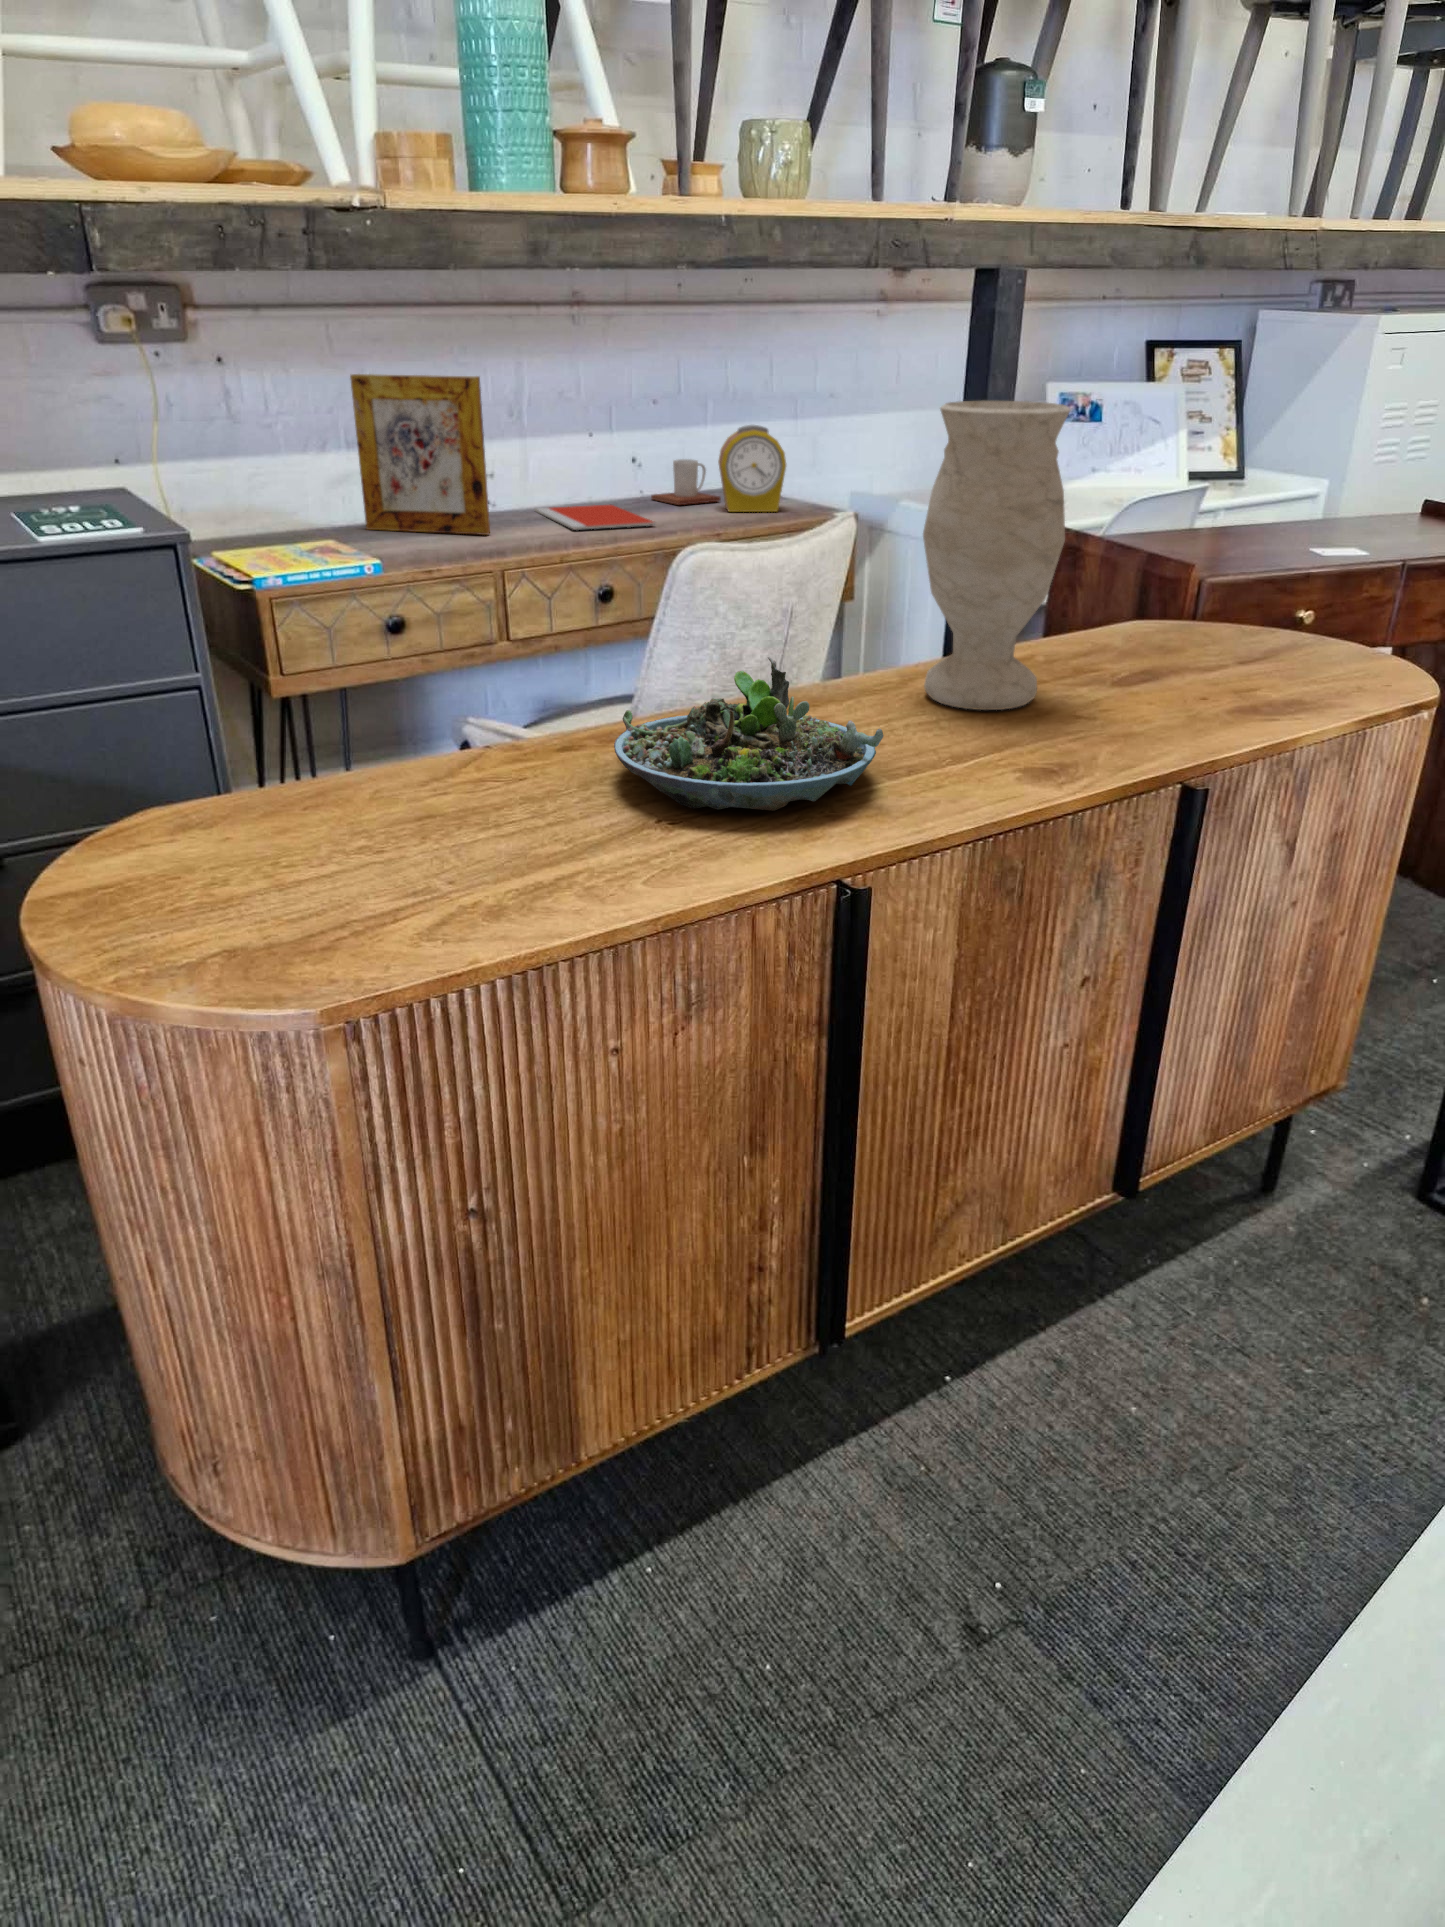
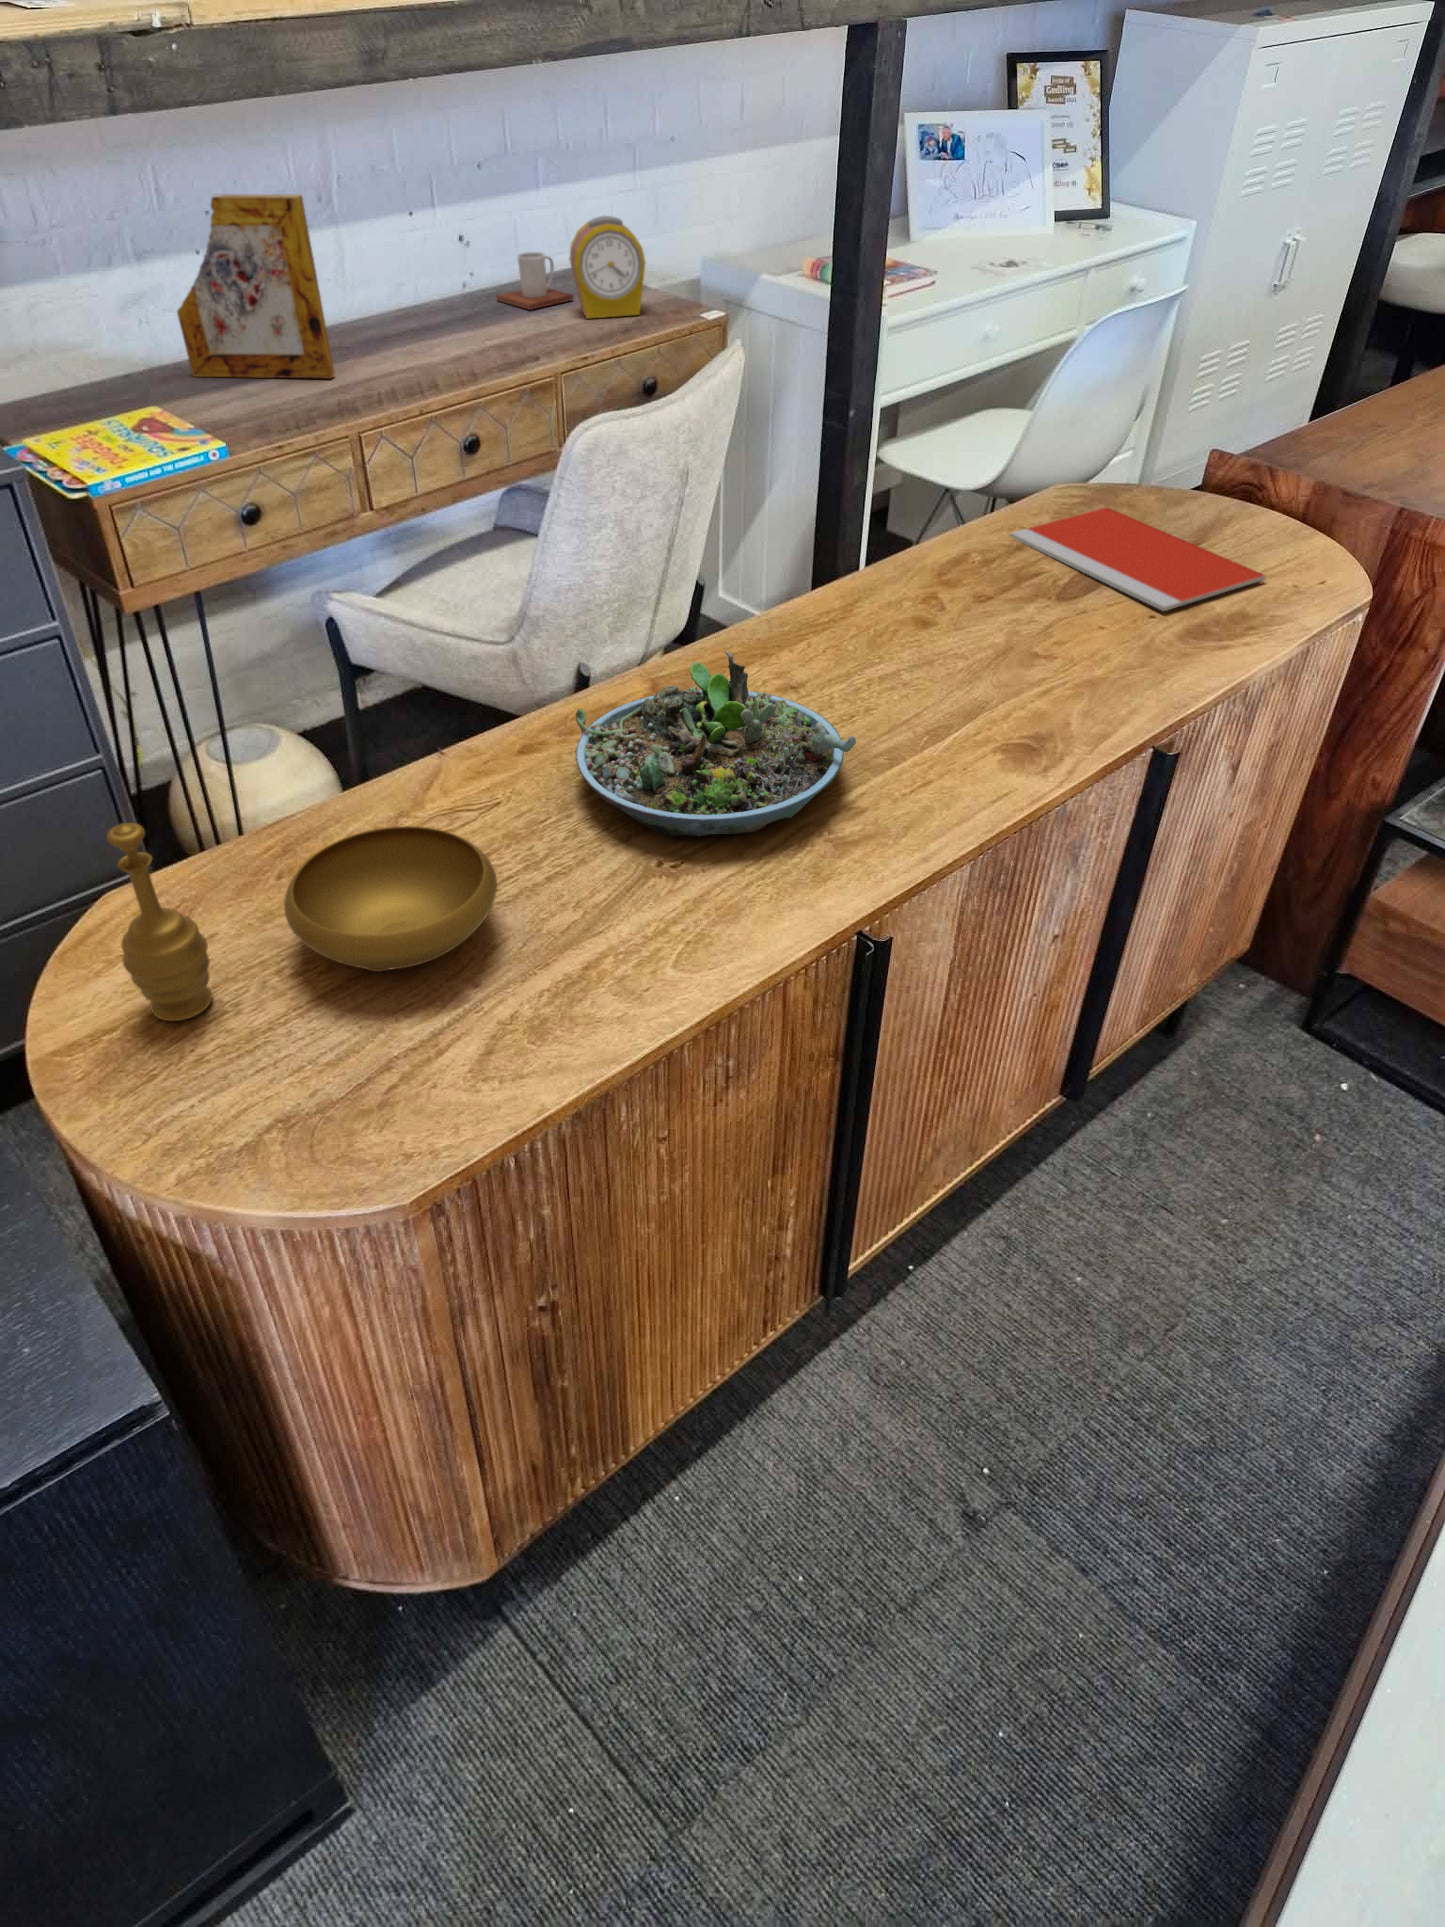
vase: present [923,401,1070,710] -> none [857,311,1011,646]
notebook: present [535,505,656,530] -> present [1010,507,1266,611]
decorative bowl: none [141,679,508,891] -> present [107,823,497,1021]

